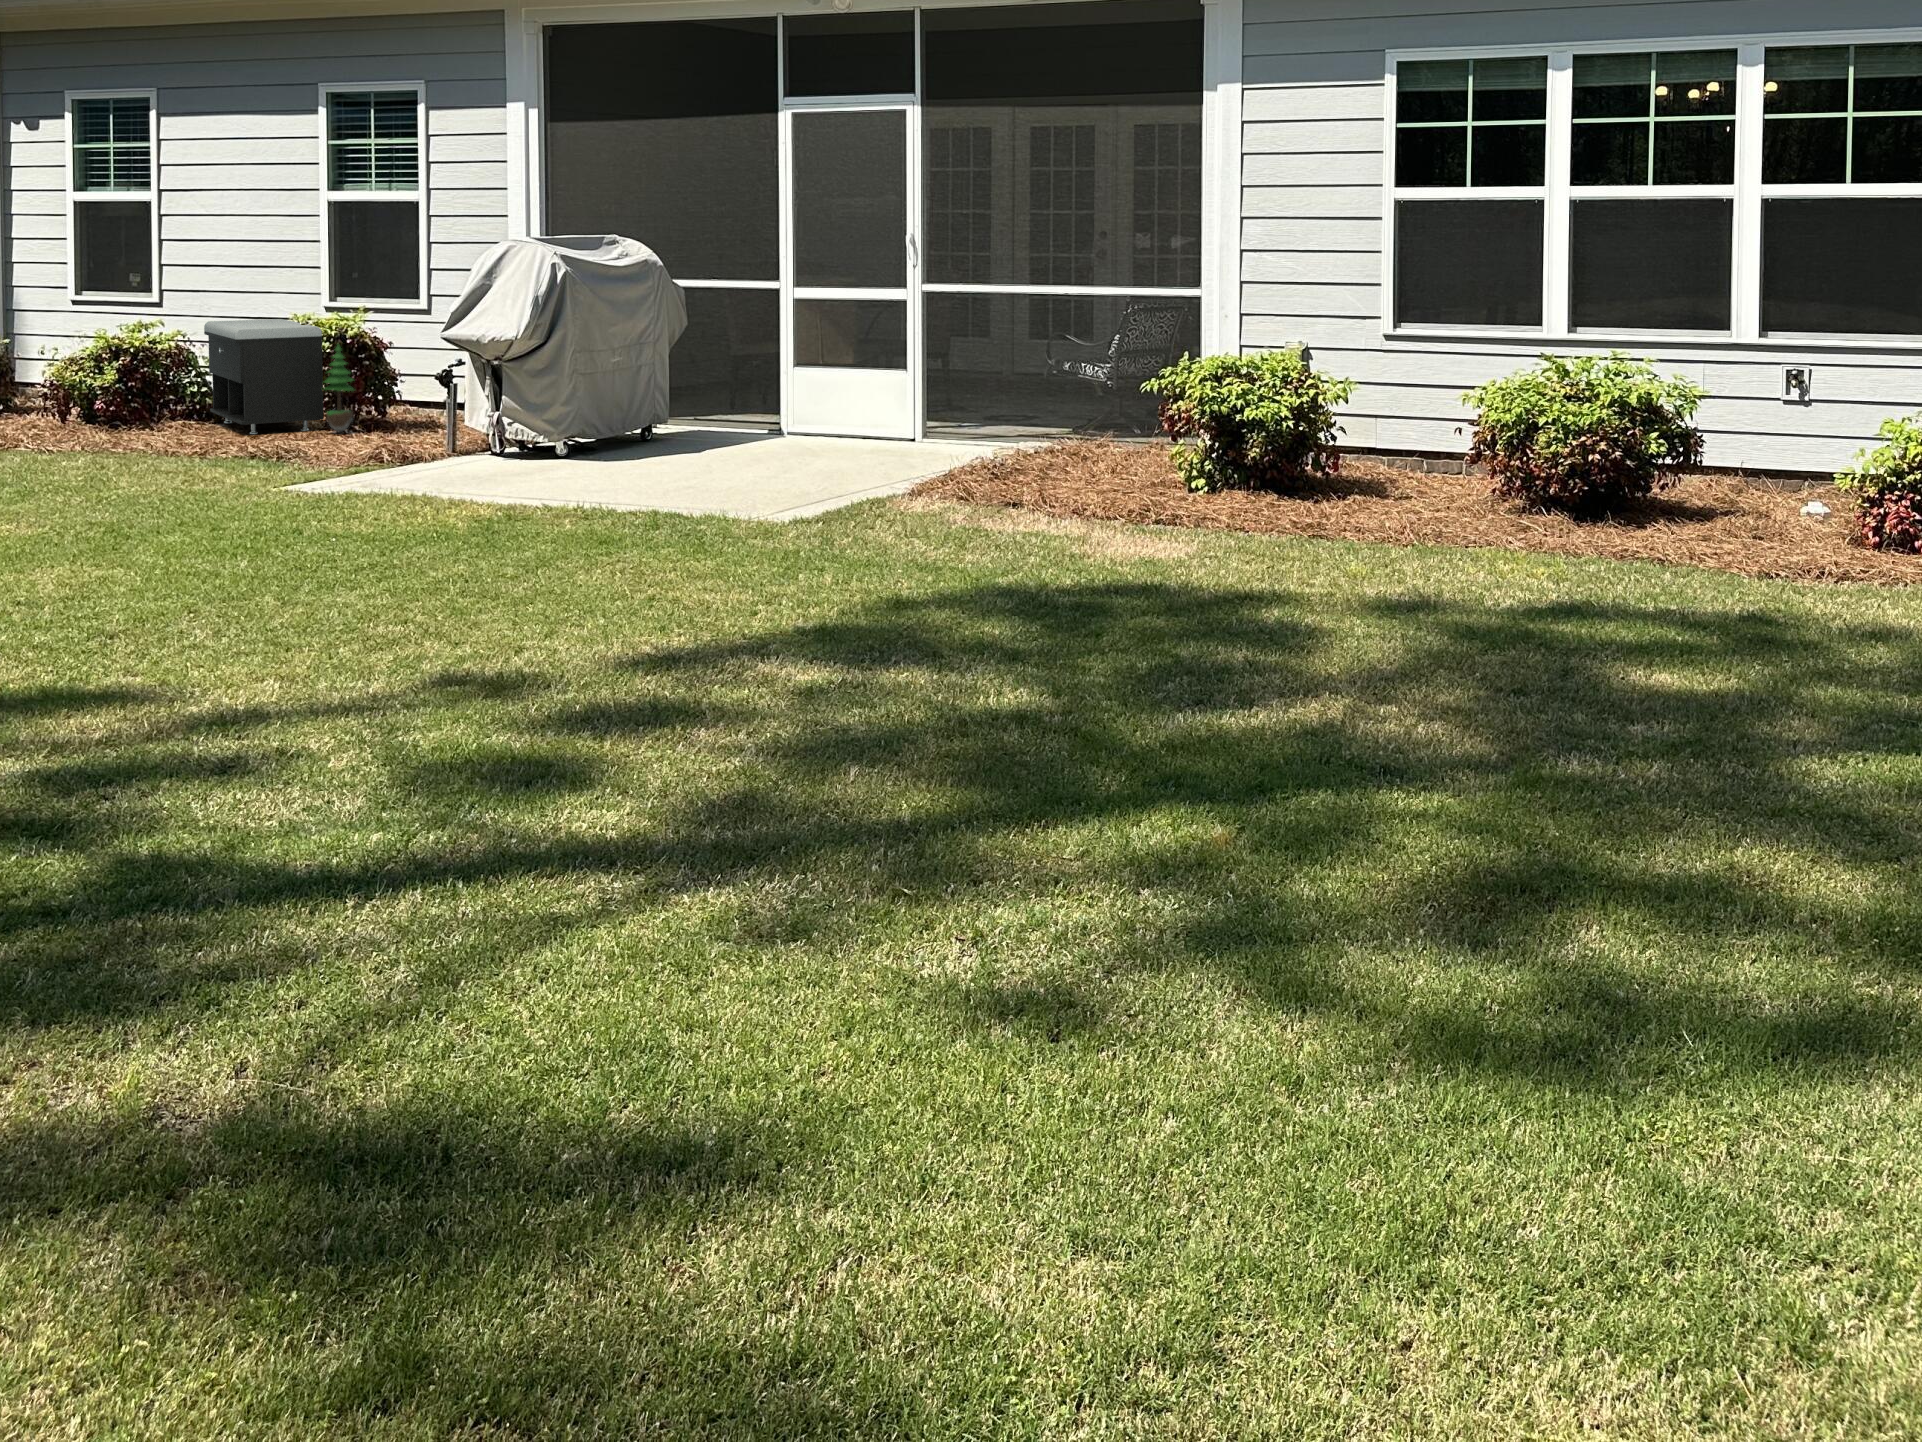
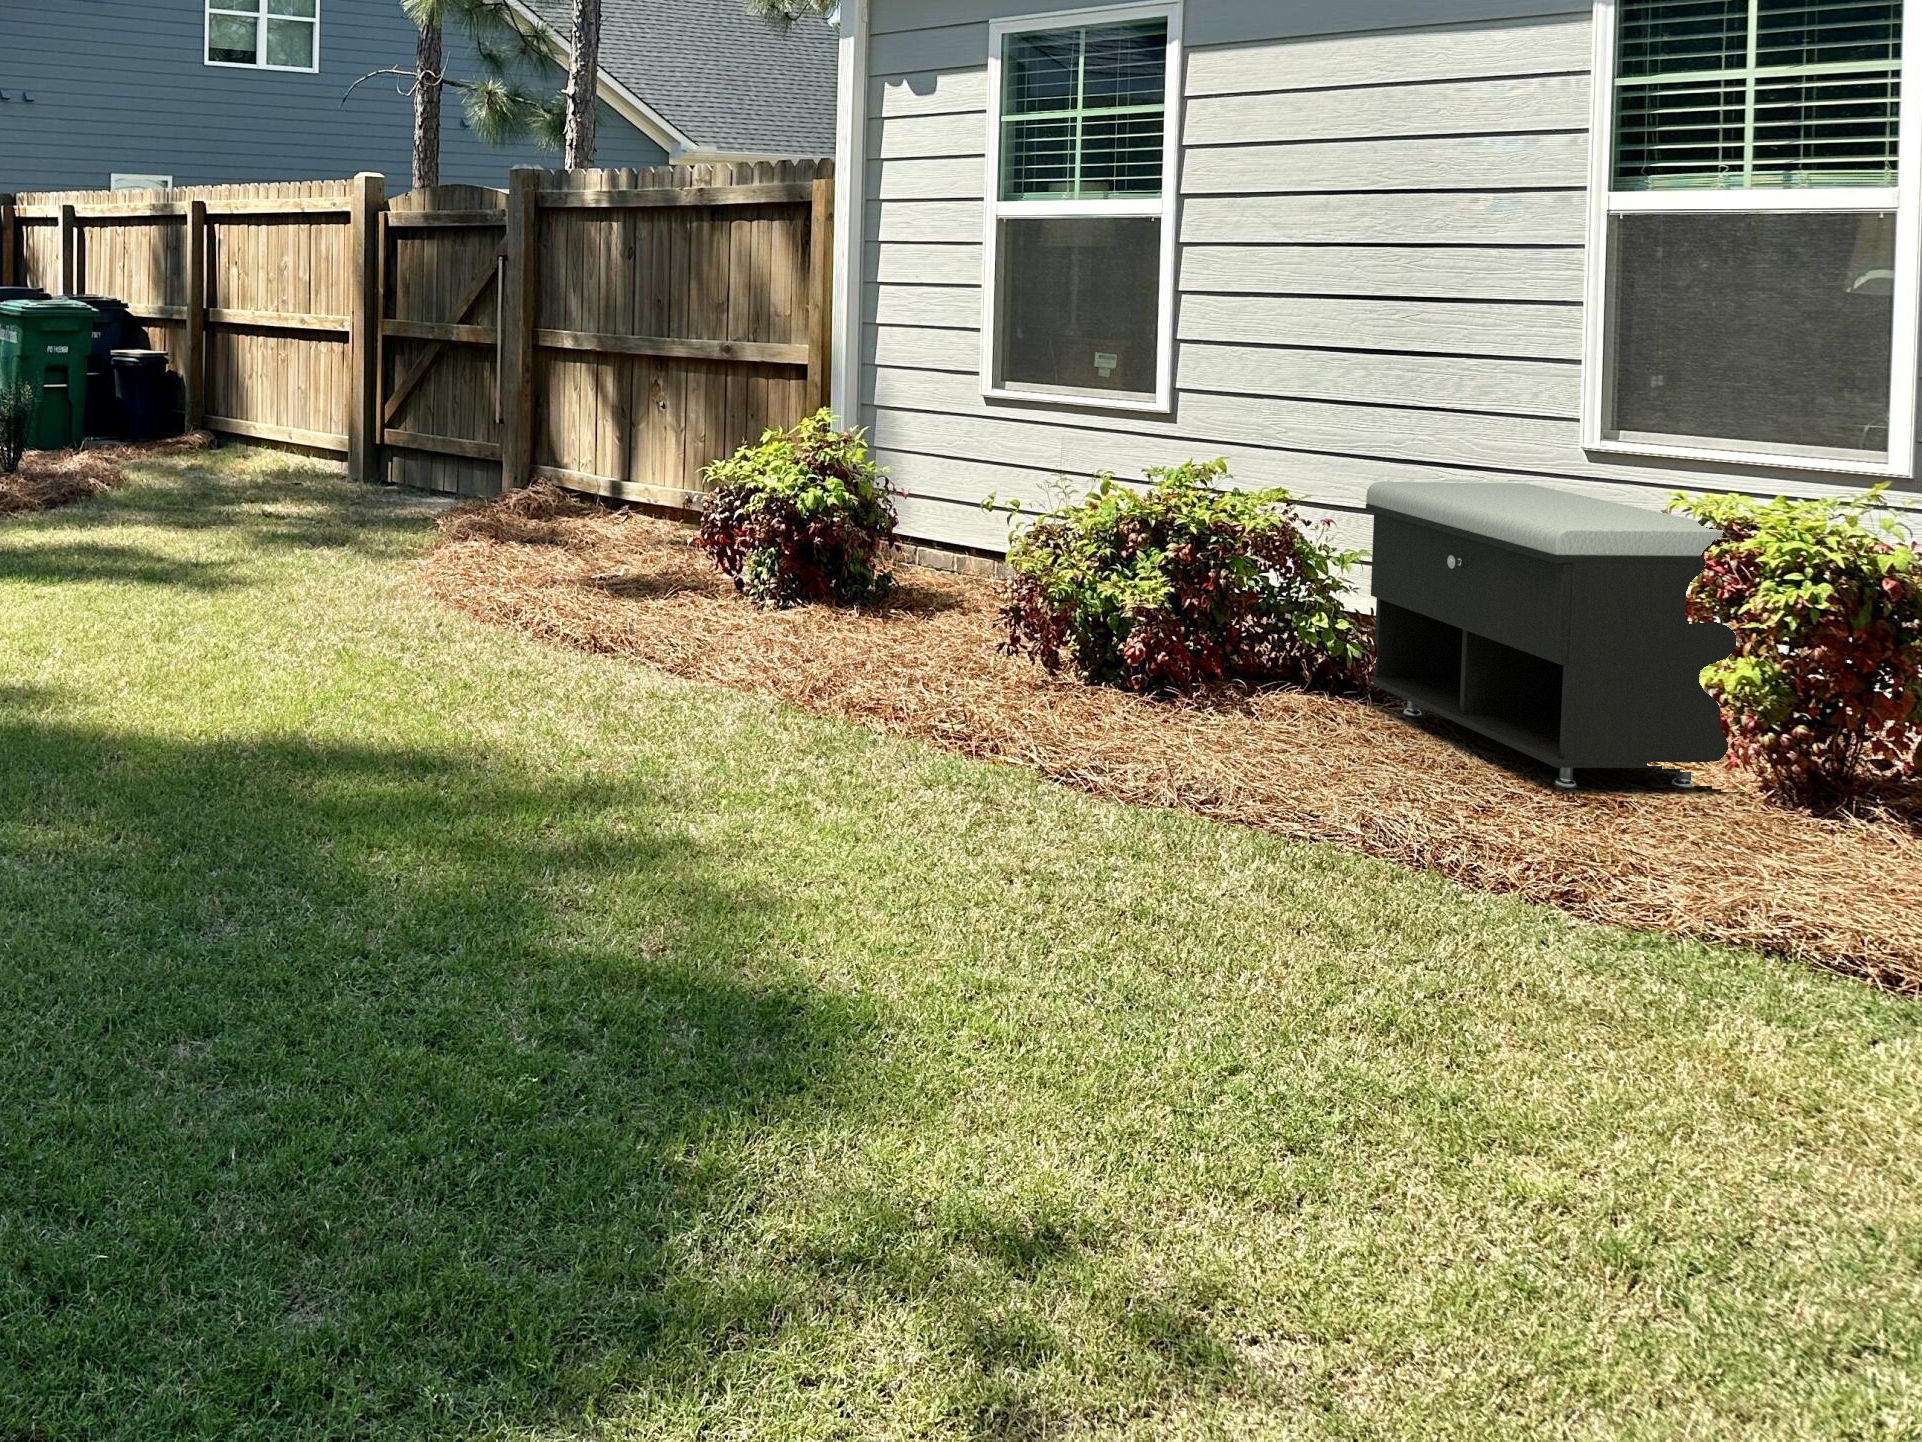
potted tree: present [324,345,354,433] -> none [1780,583,1887,823]

